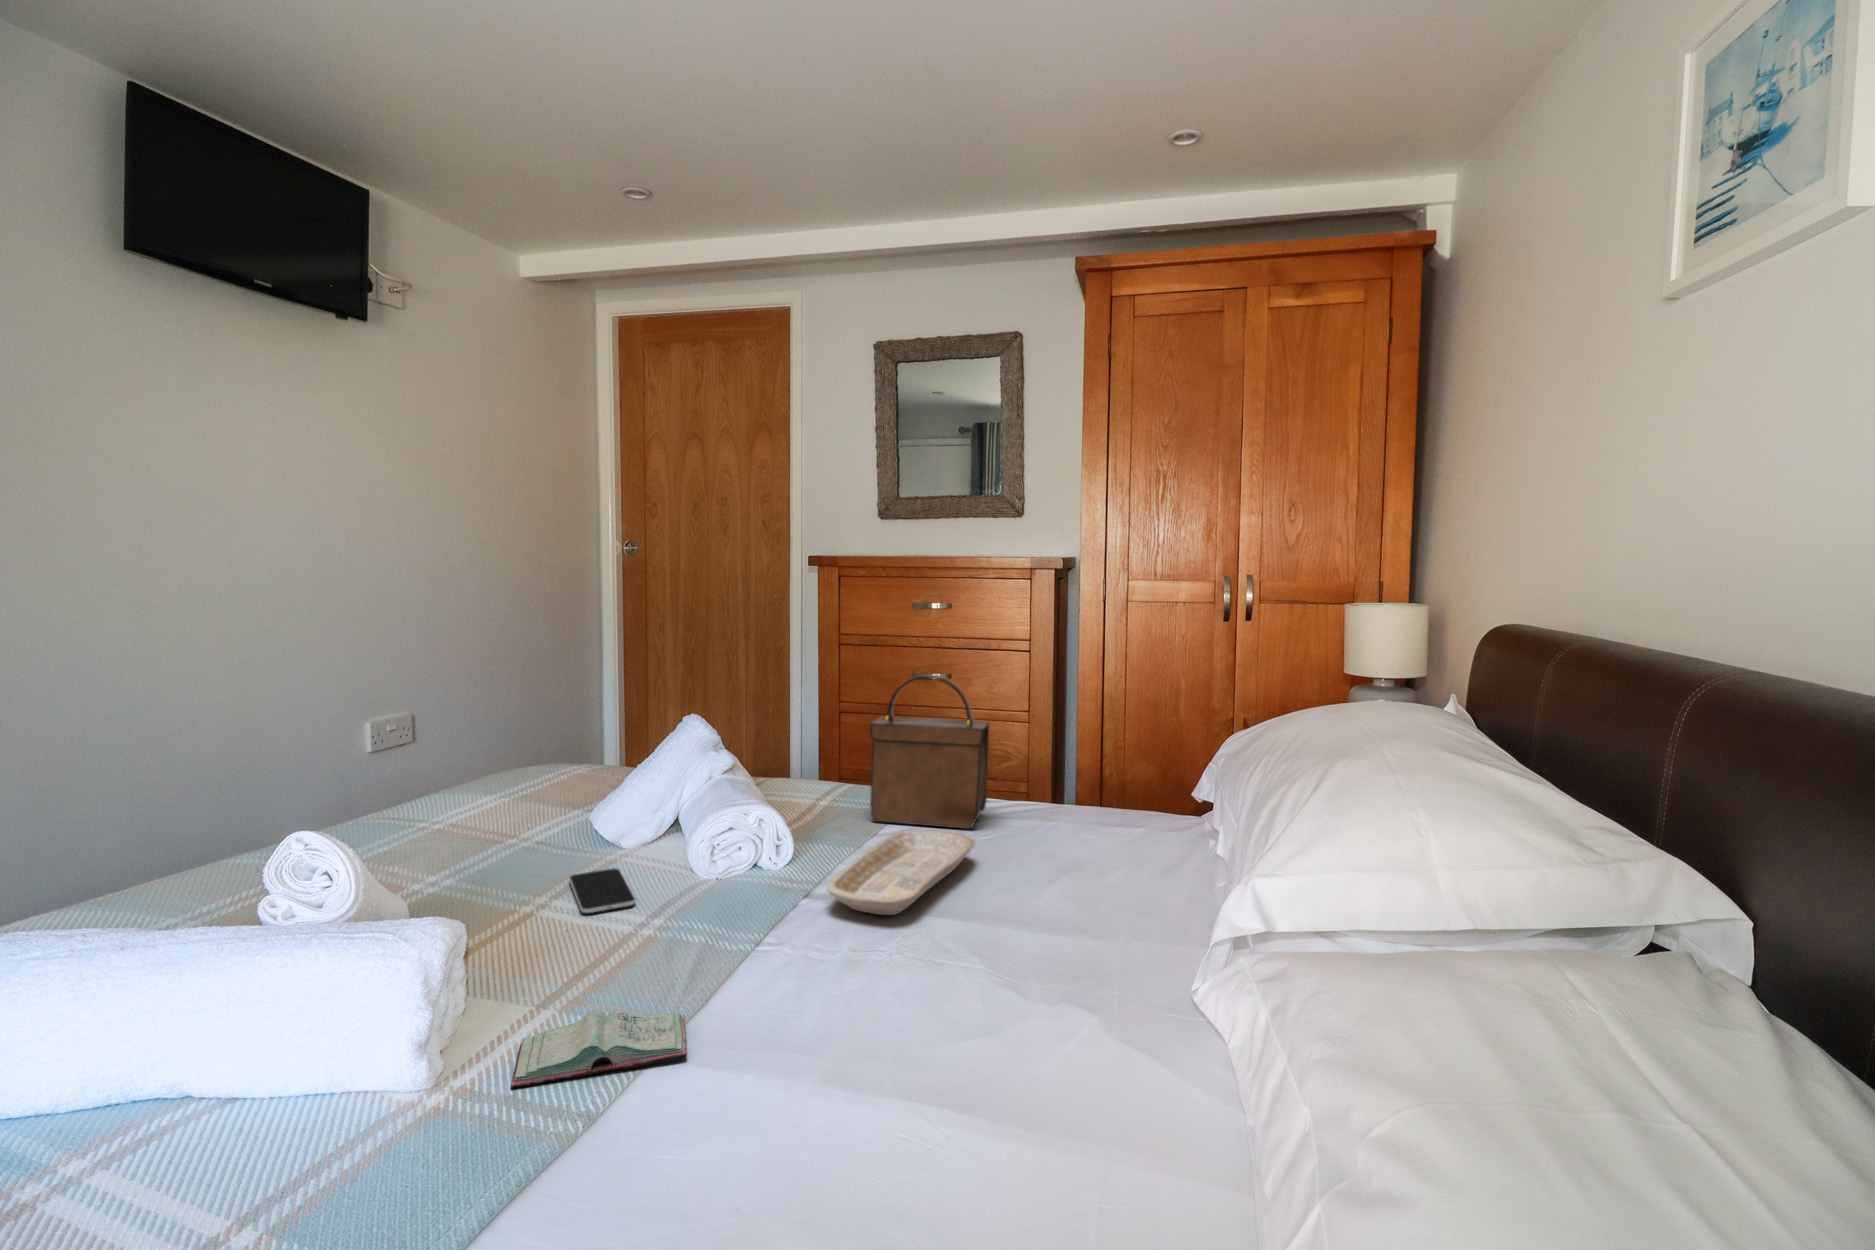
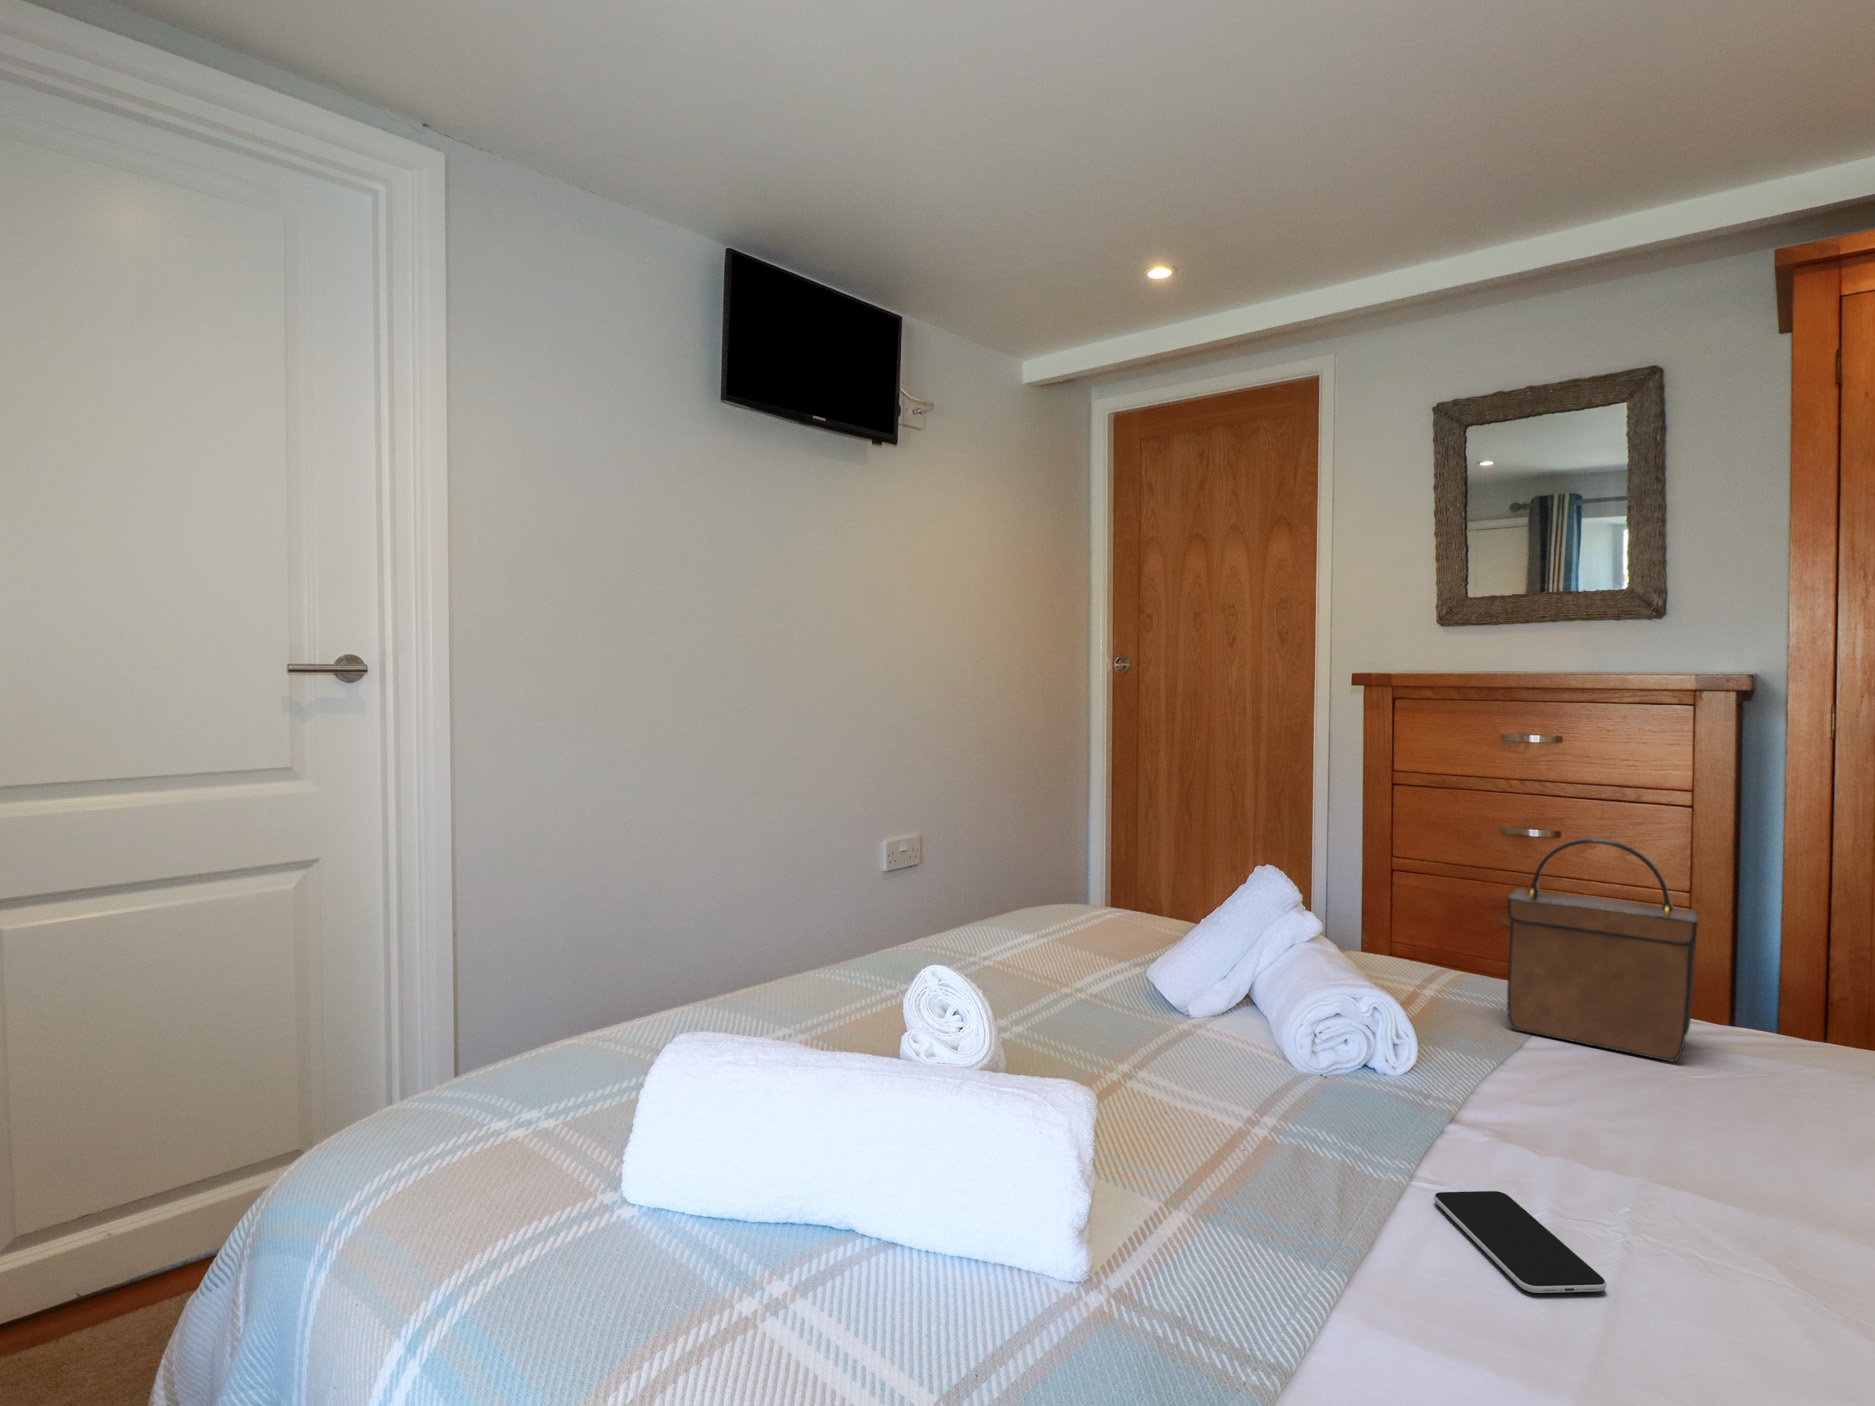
tray: present [827,830,975,915] -> none [1496,1052,1706,1174]
smartphone: present [569,868,635,913] -> present [1434,1191,1606,1293]
book: present [510,1010,687,1088] -> none [1166,1227,1381,1319]

